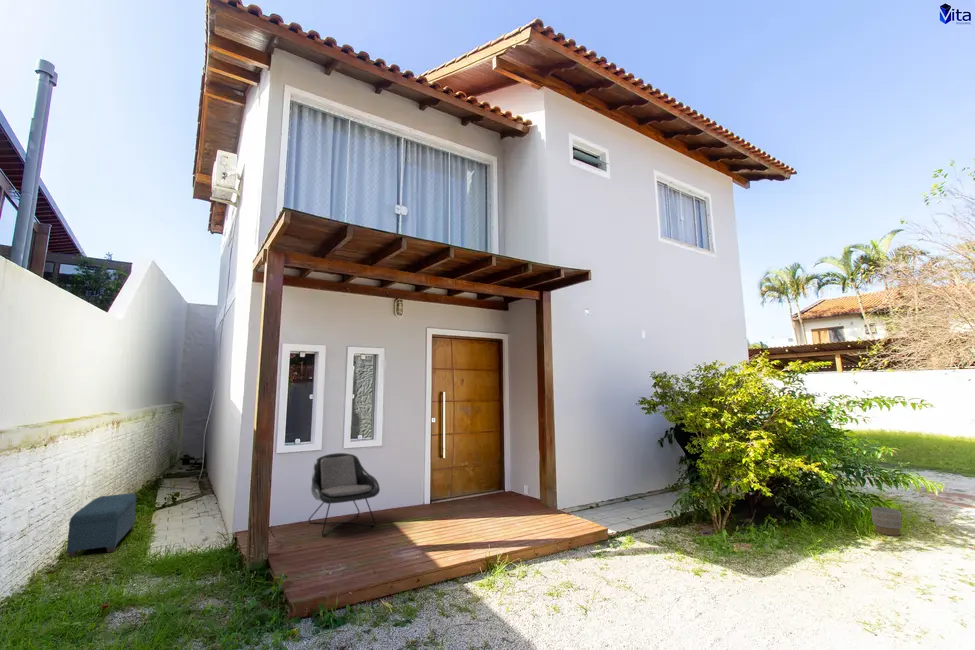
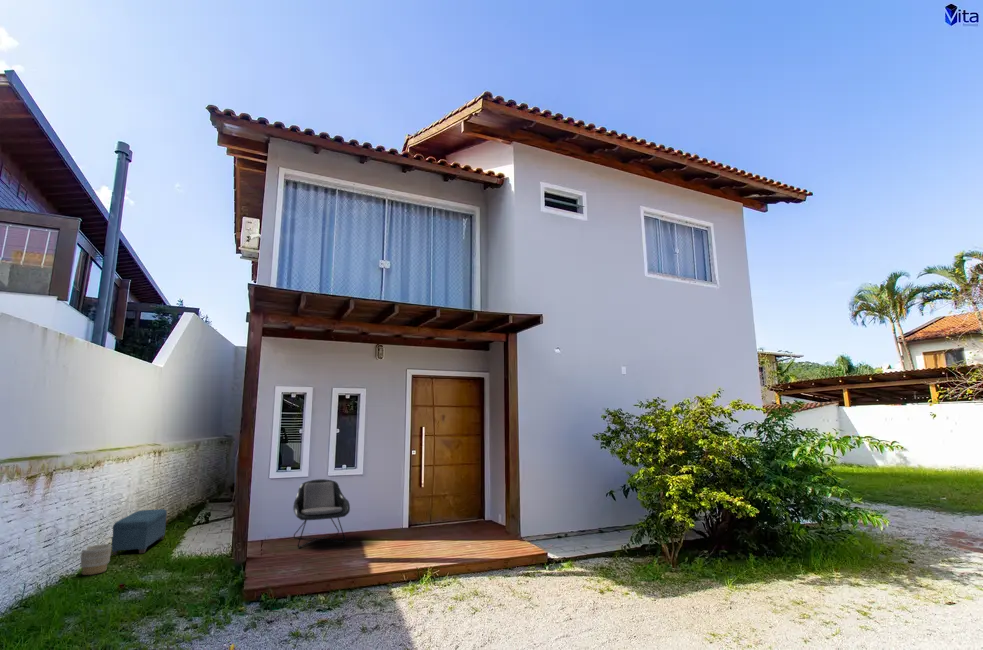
planter: present [871,507,902,536] -> present [80,544,111,575]

